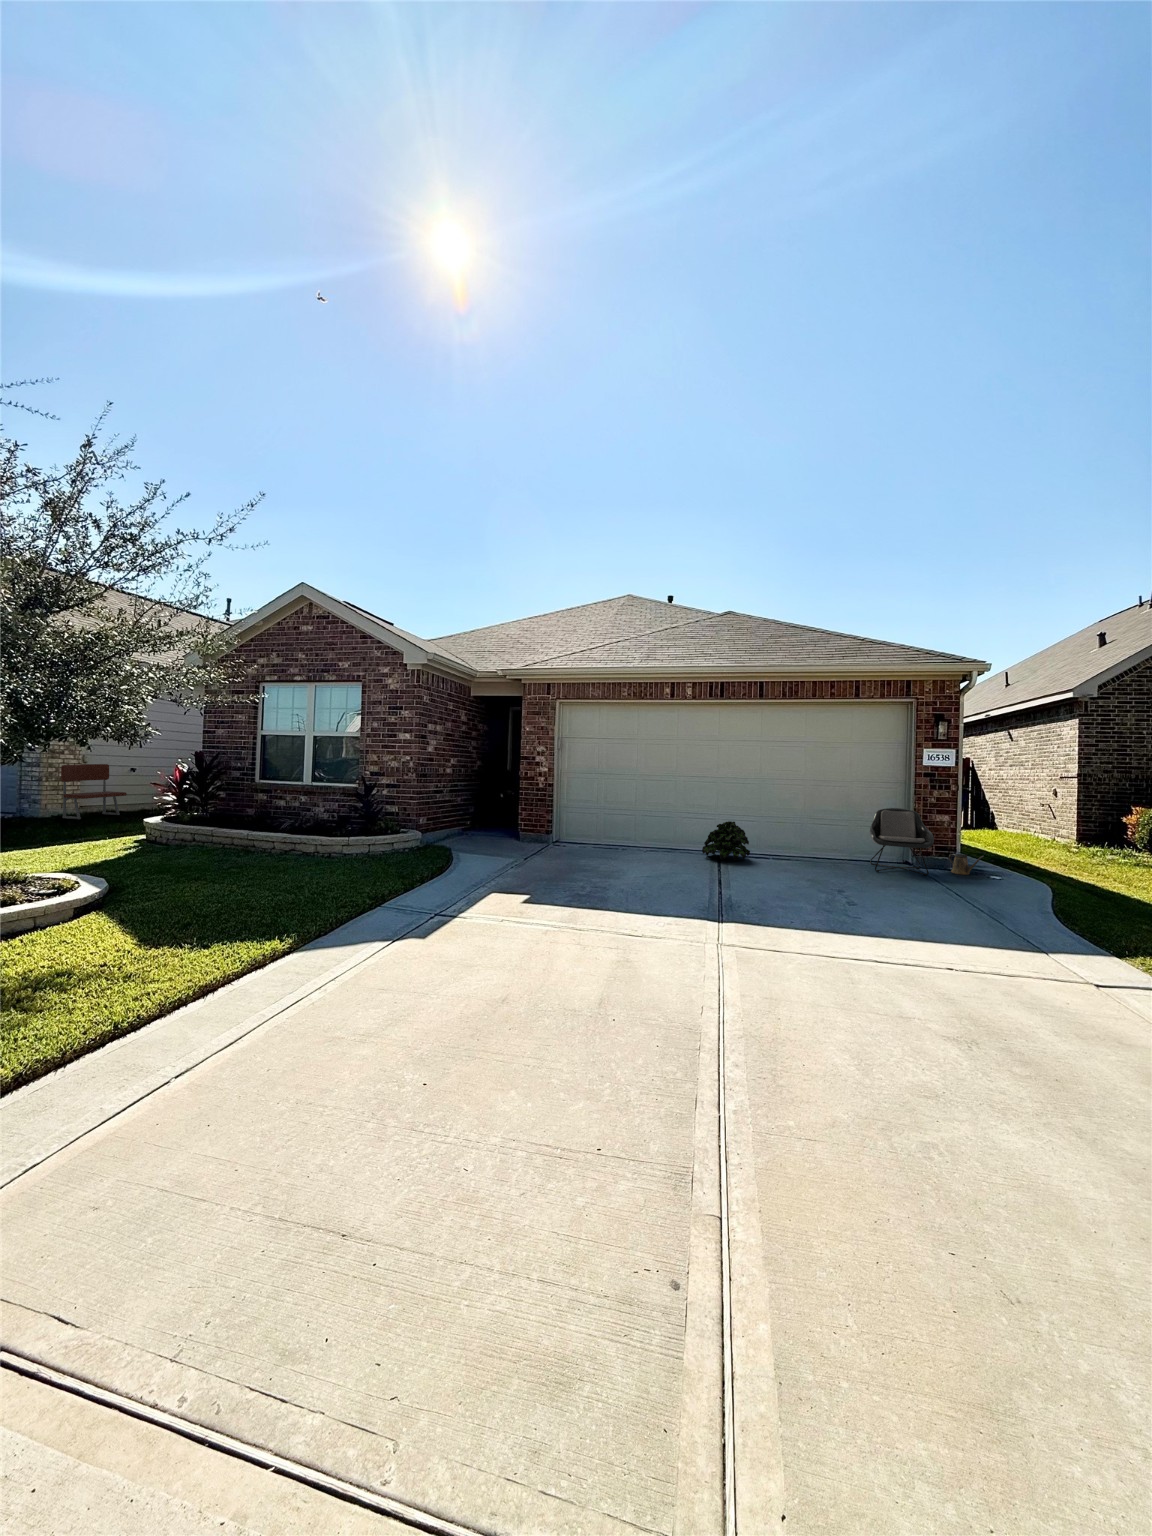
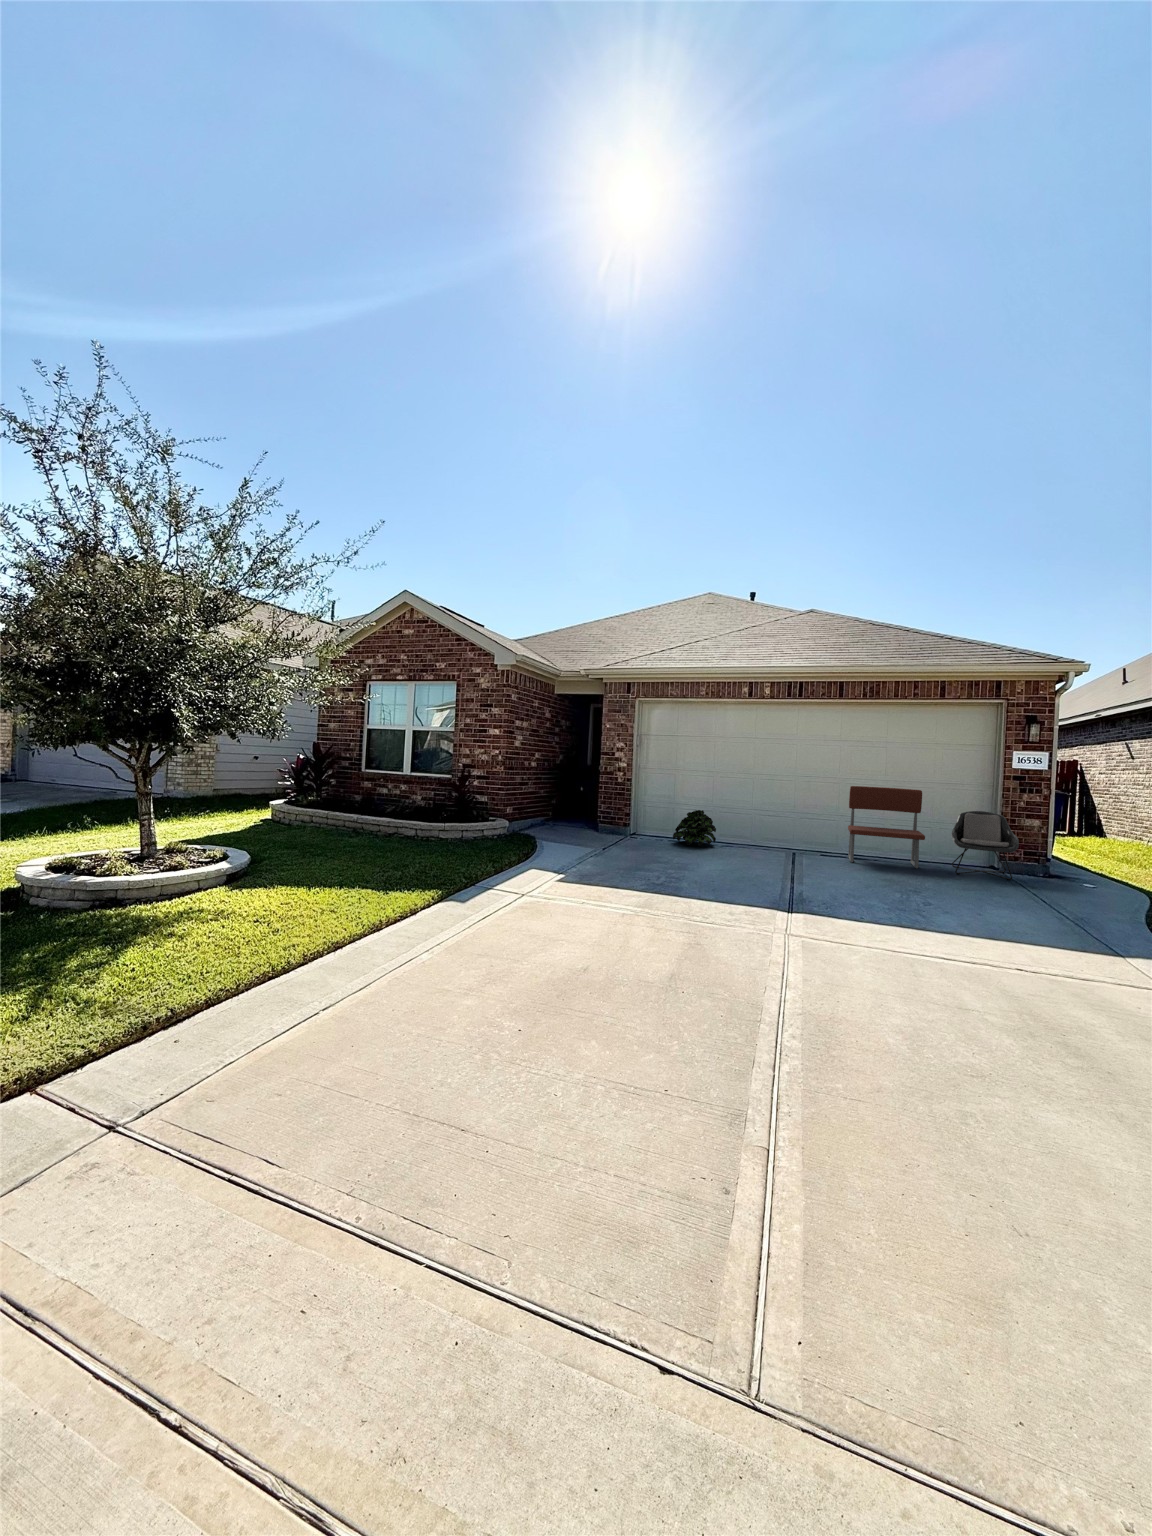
bench: present [61,764,127,819] -> present [848,786,925,868]
potted plant: present [702,821,750,860] -> present [673,810,716,846]
watering can: present [949,854,984,875] -> none [1036,860,1074,881]

